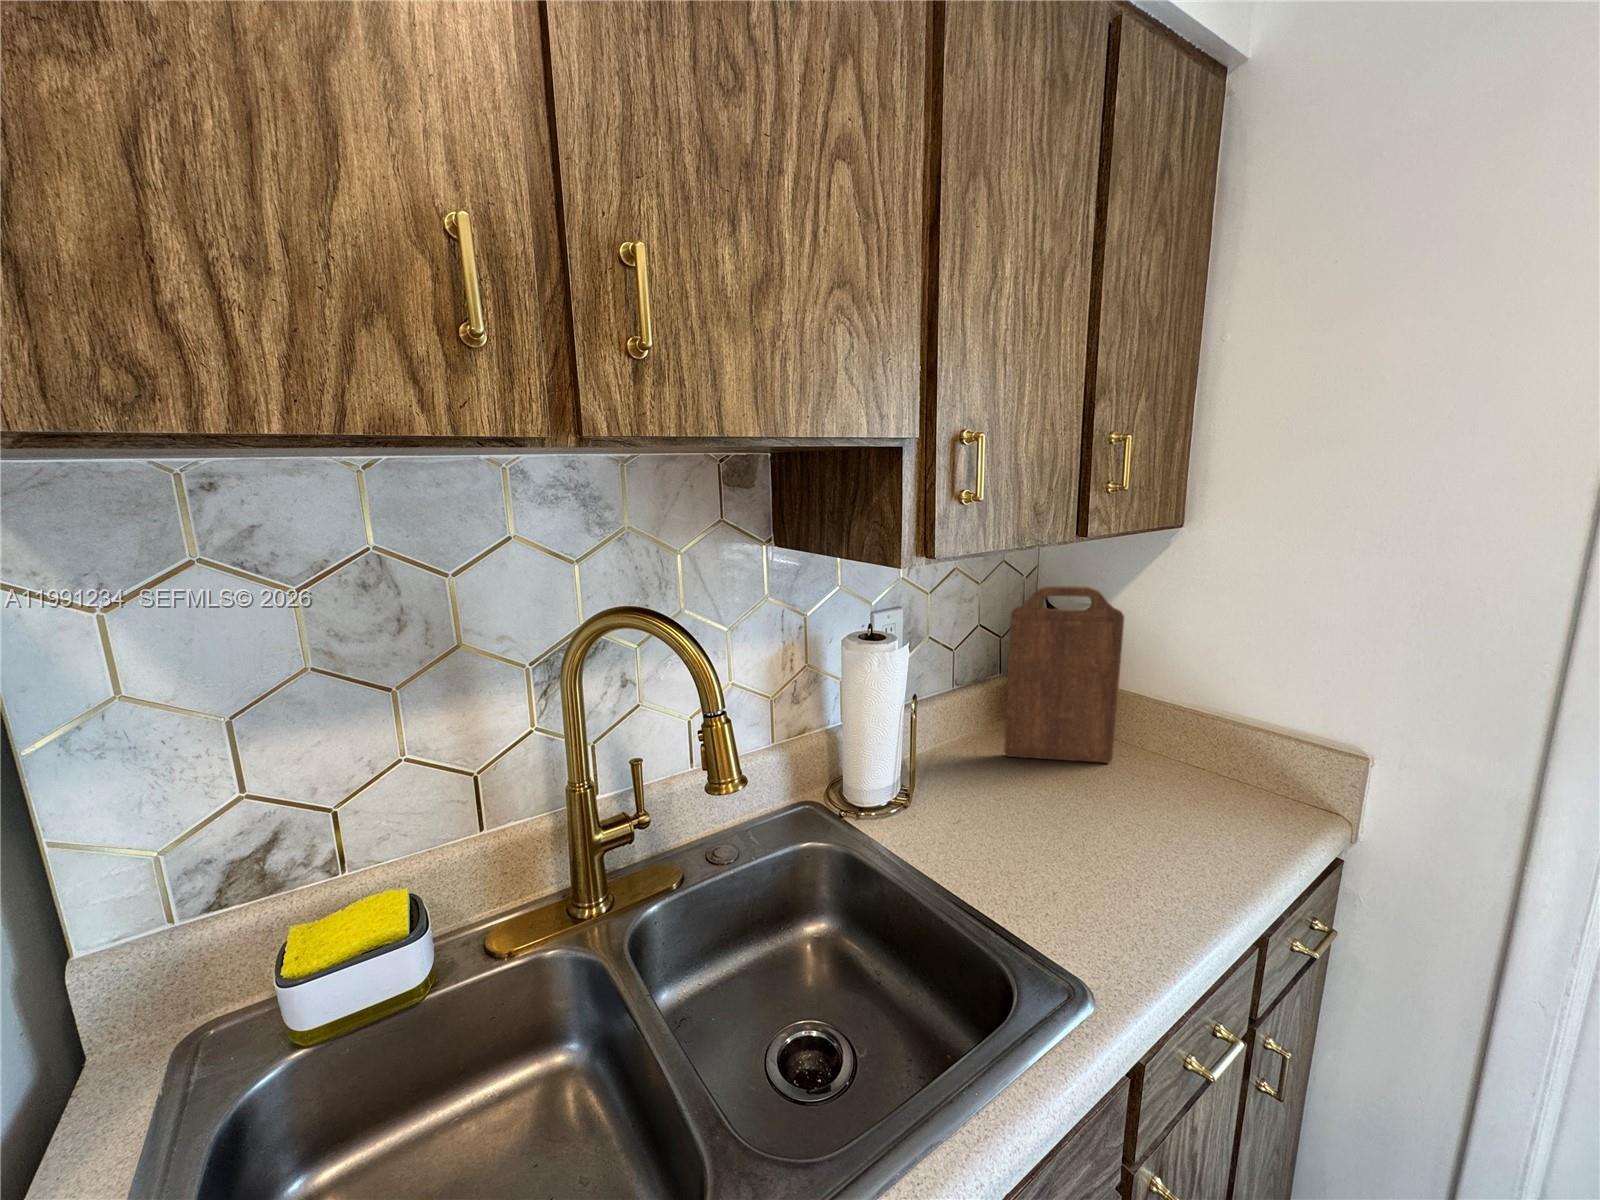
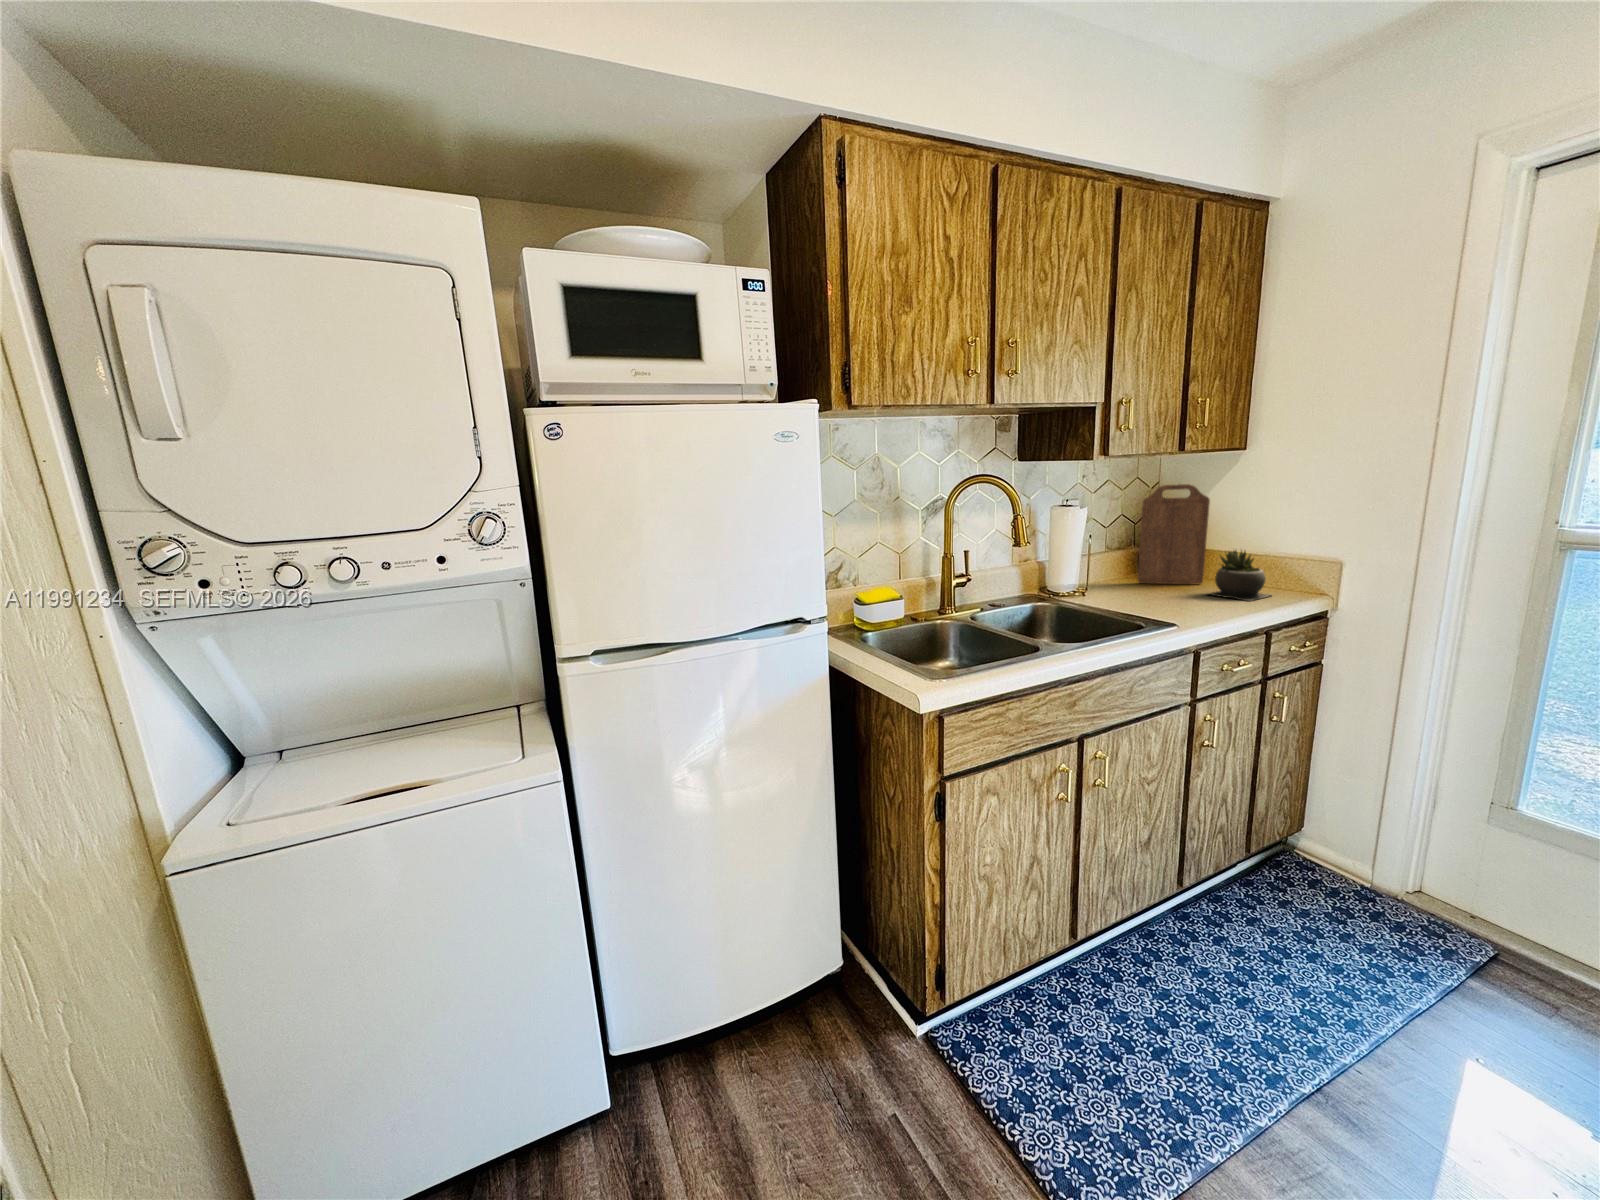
succulent plant: none [1122,728,1246,851] -> present [1208,551,1270,601]

